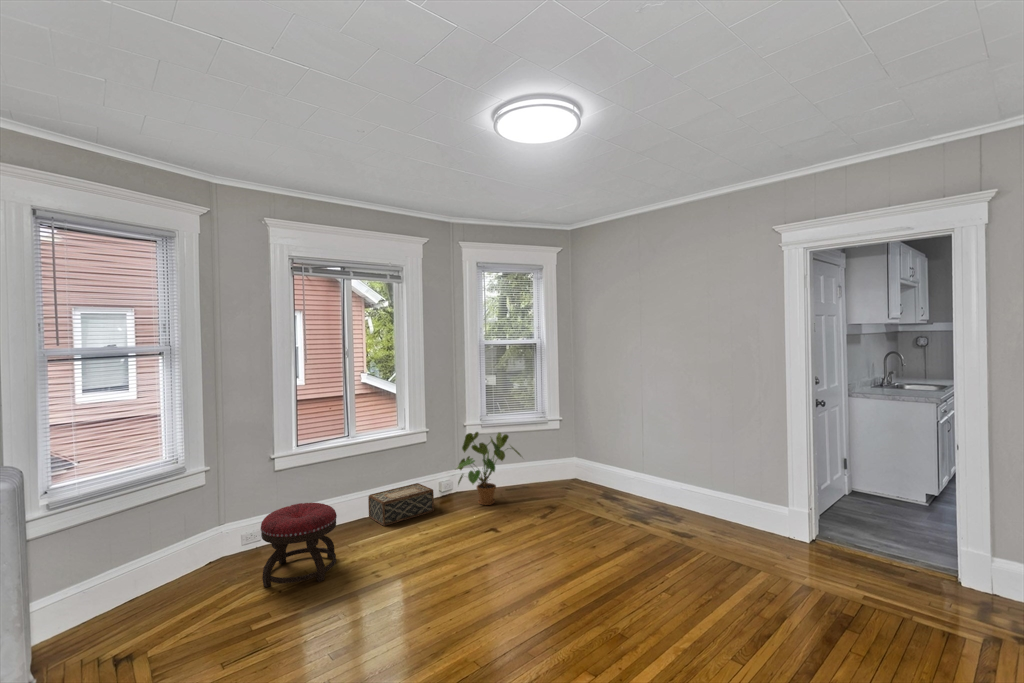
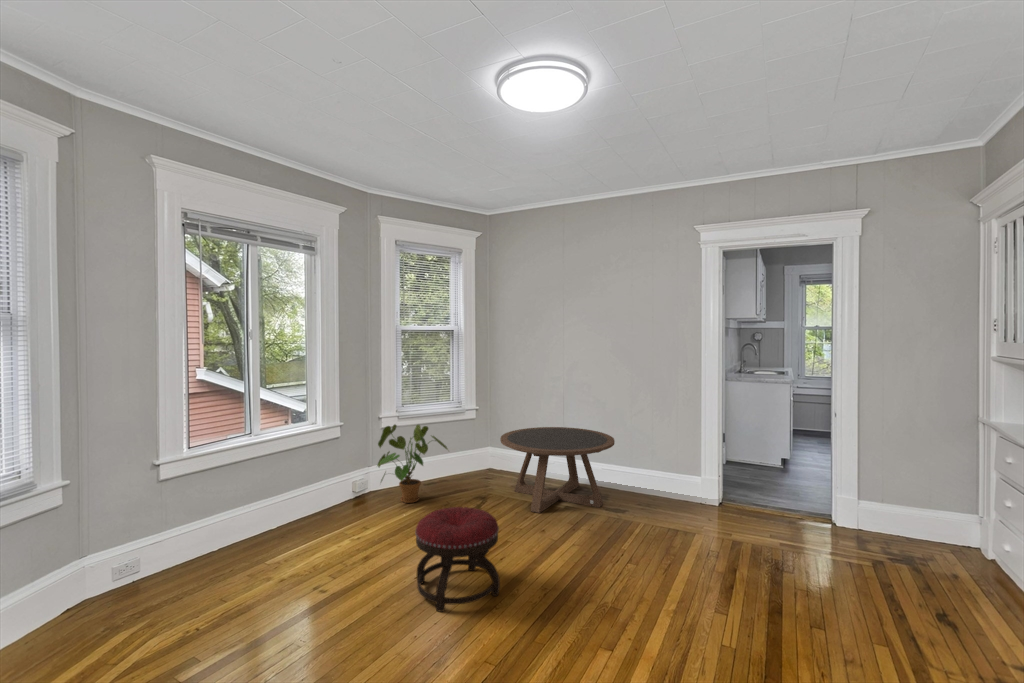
coffee table: none [568,441,686,529] -> present [500,427,615,513]
woven basket: present [368,483,434,526] -> none [276,485,354,537]
ottoman: present [261,503,337,587] -> present [415,507,500,612]

